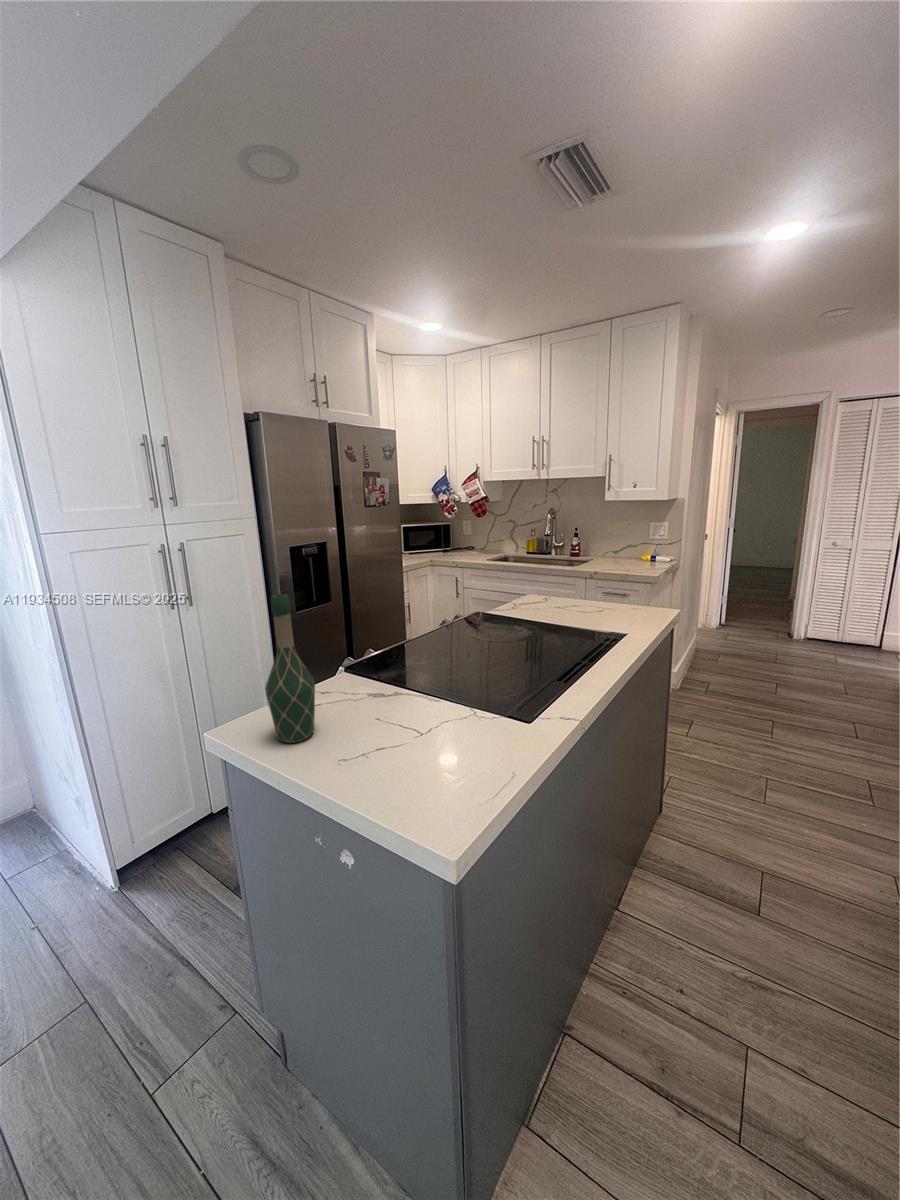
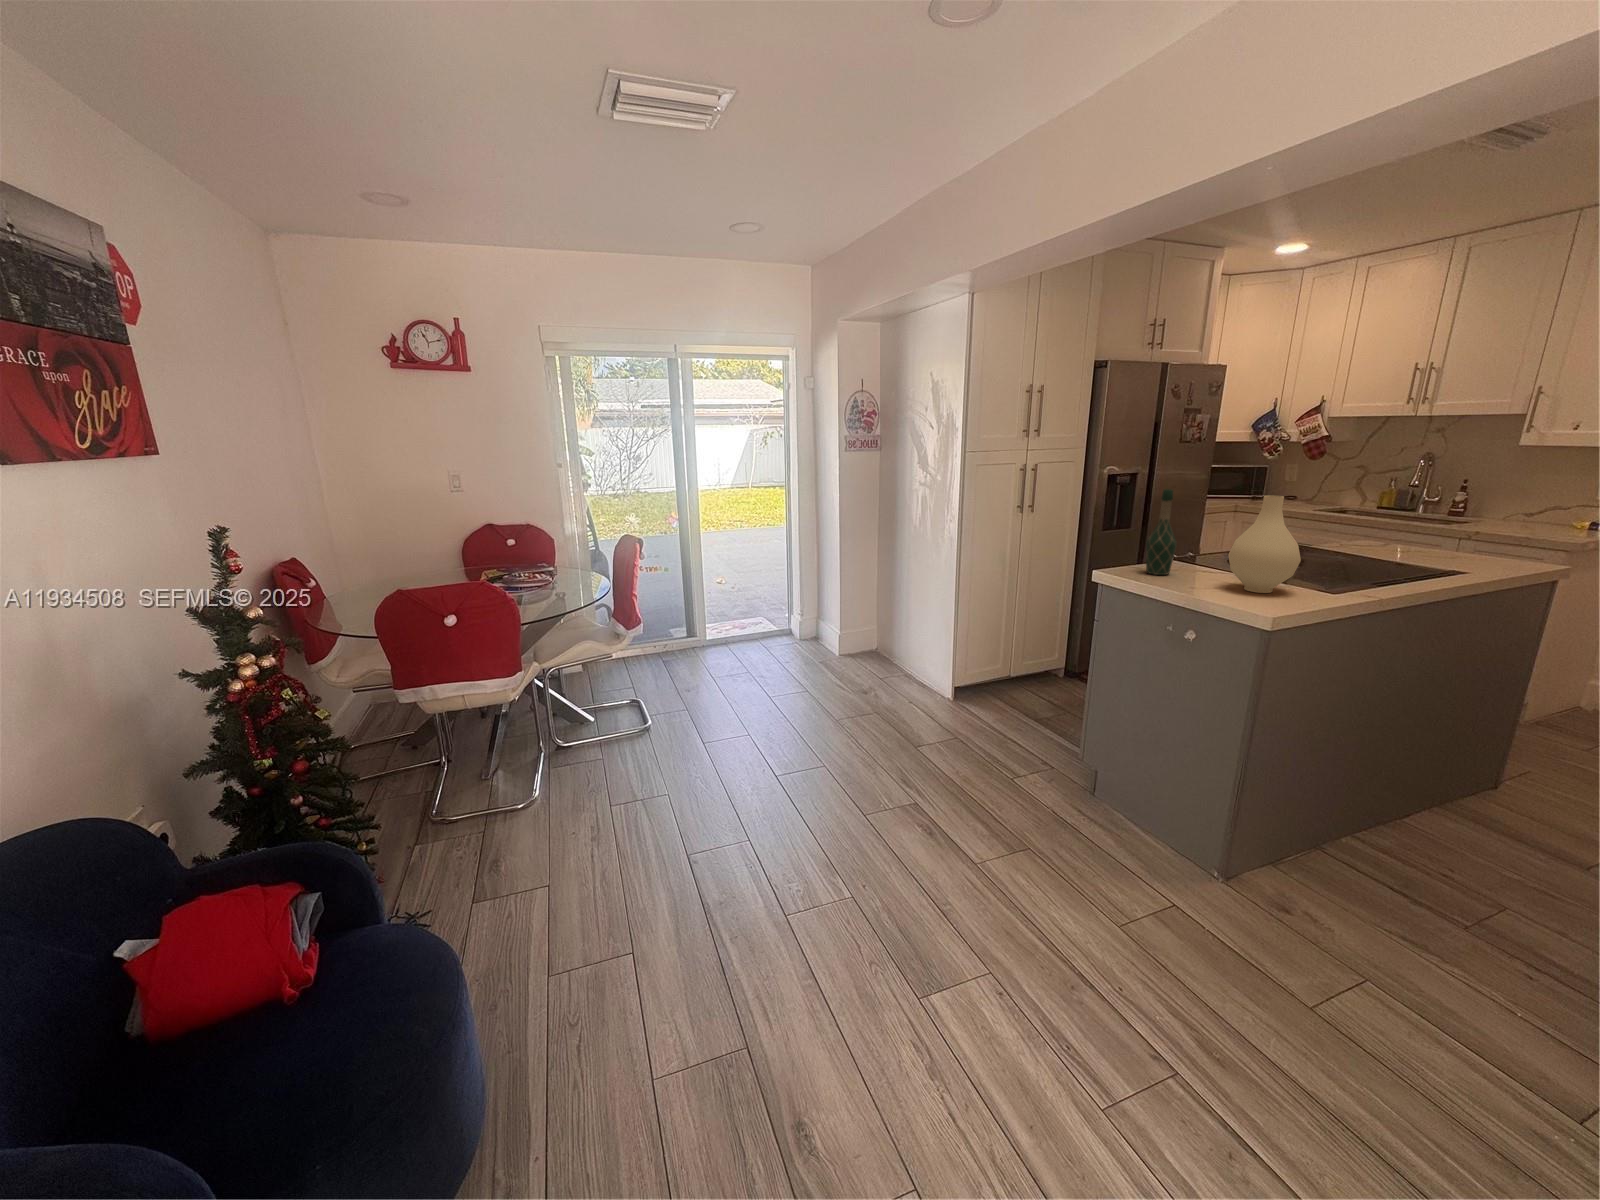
vase: none [382,601,488,774] -> present [1228,495,1301,593]

